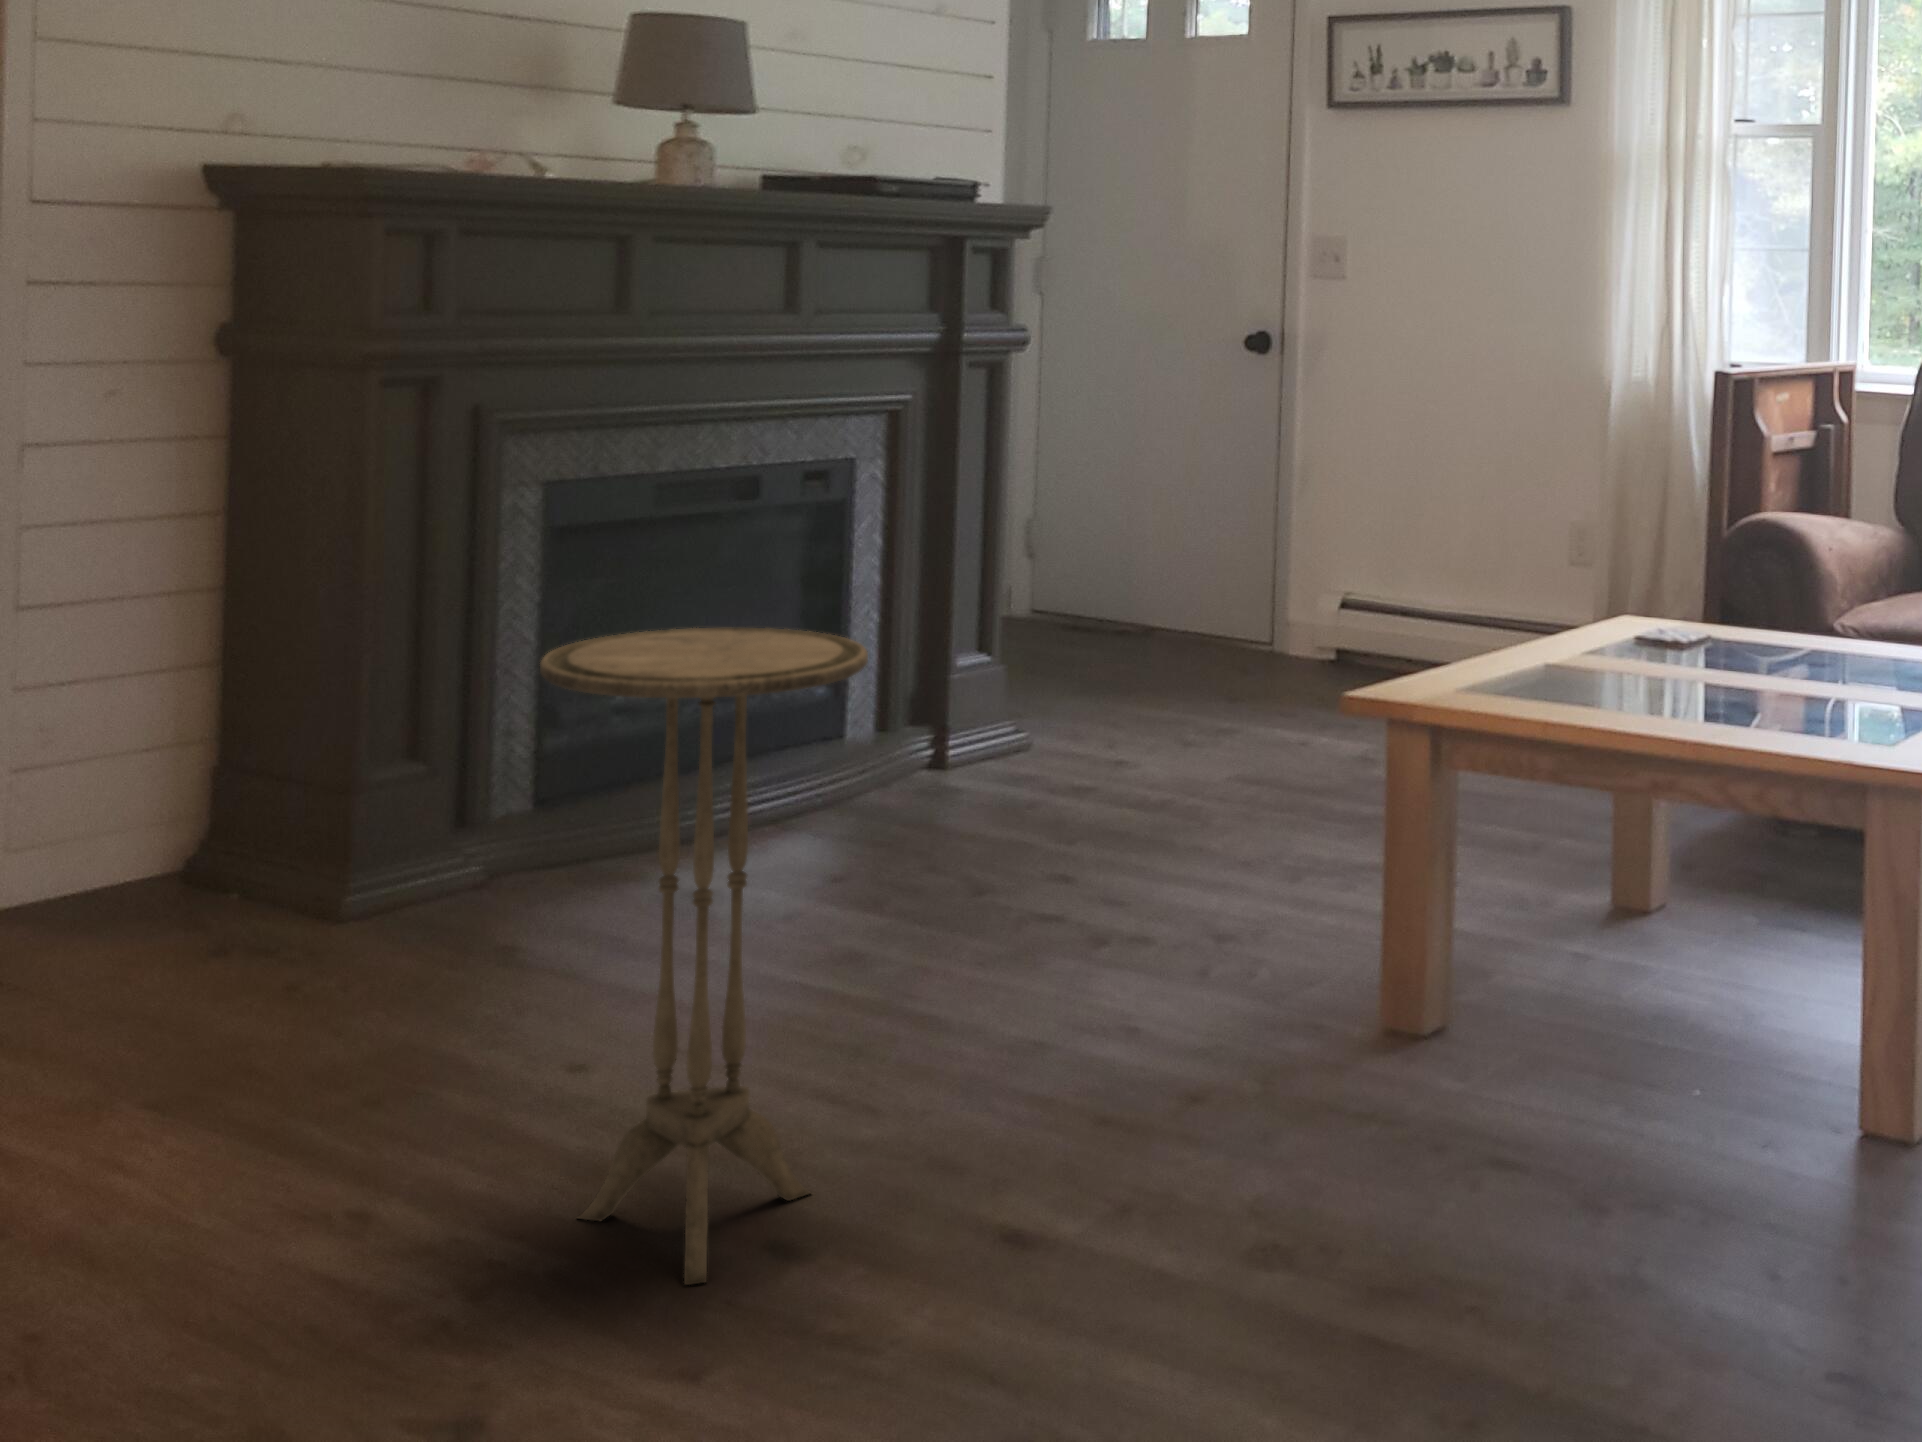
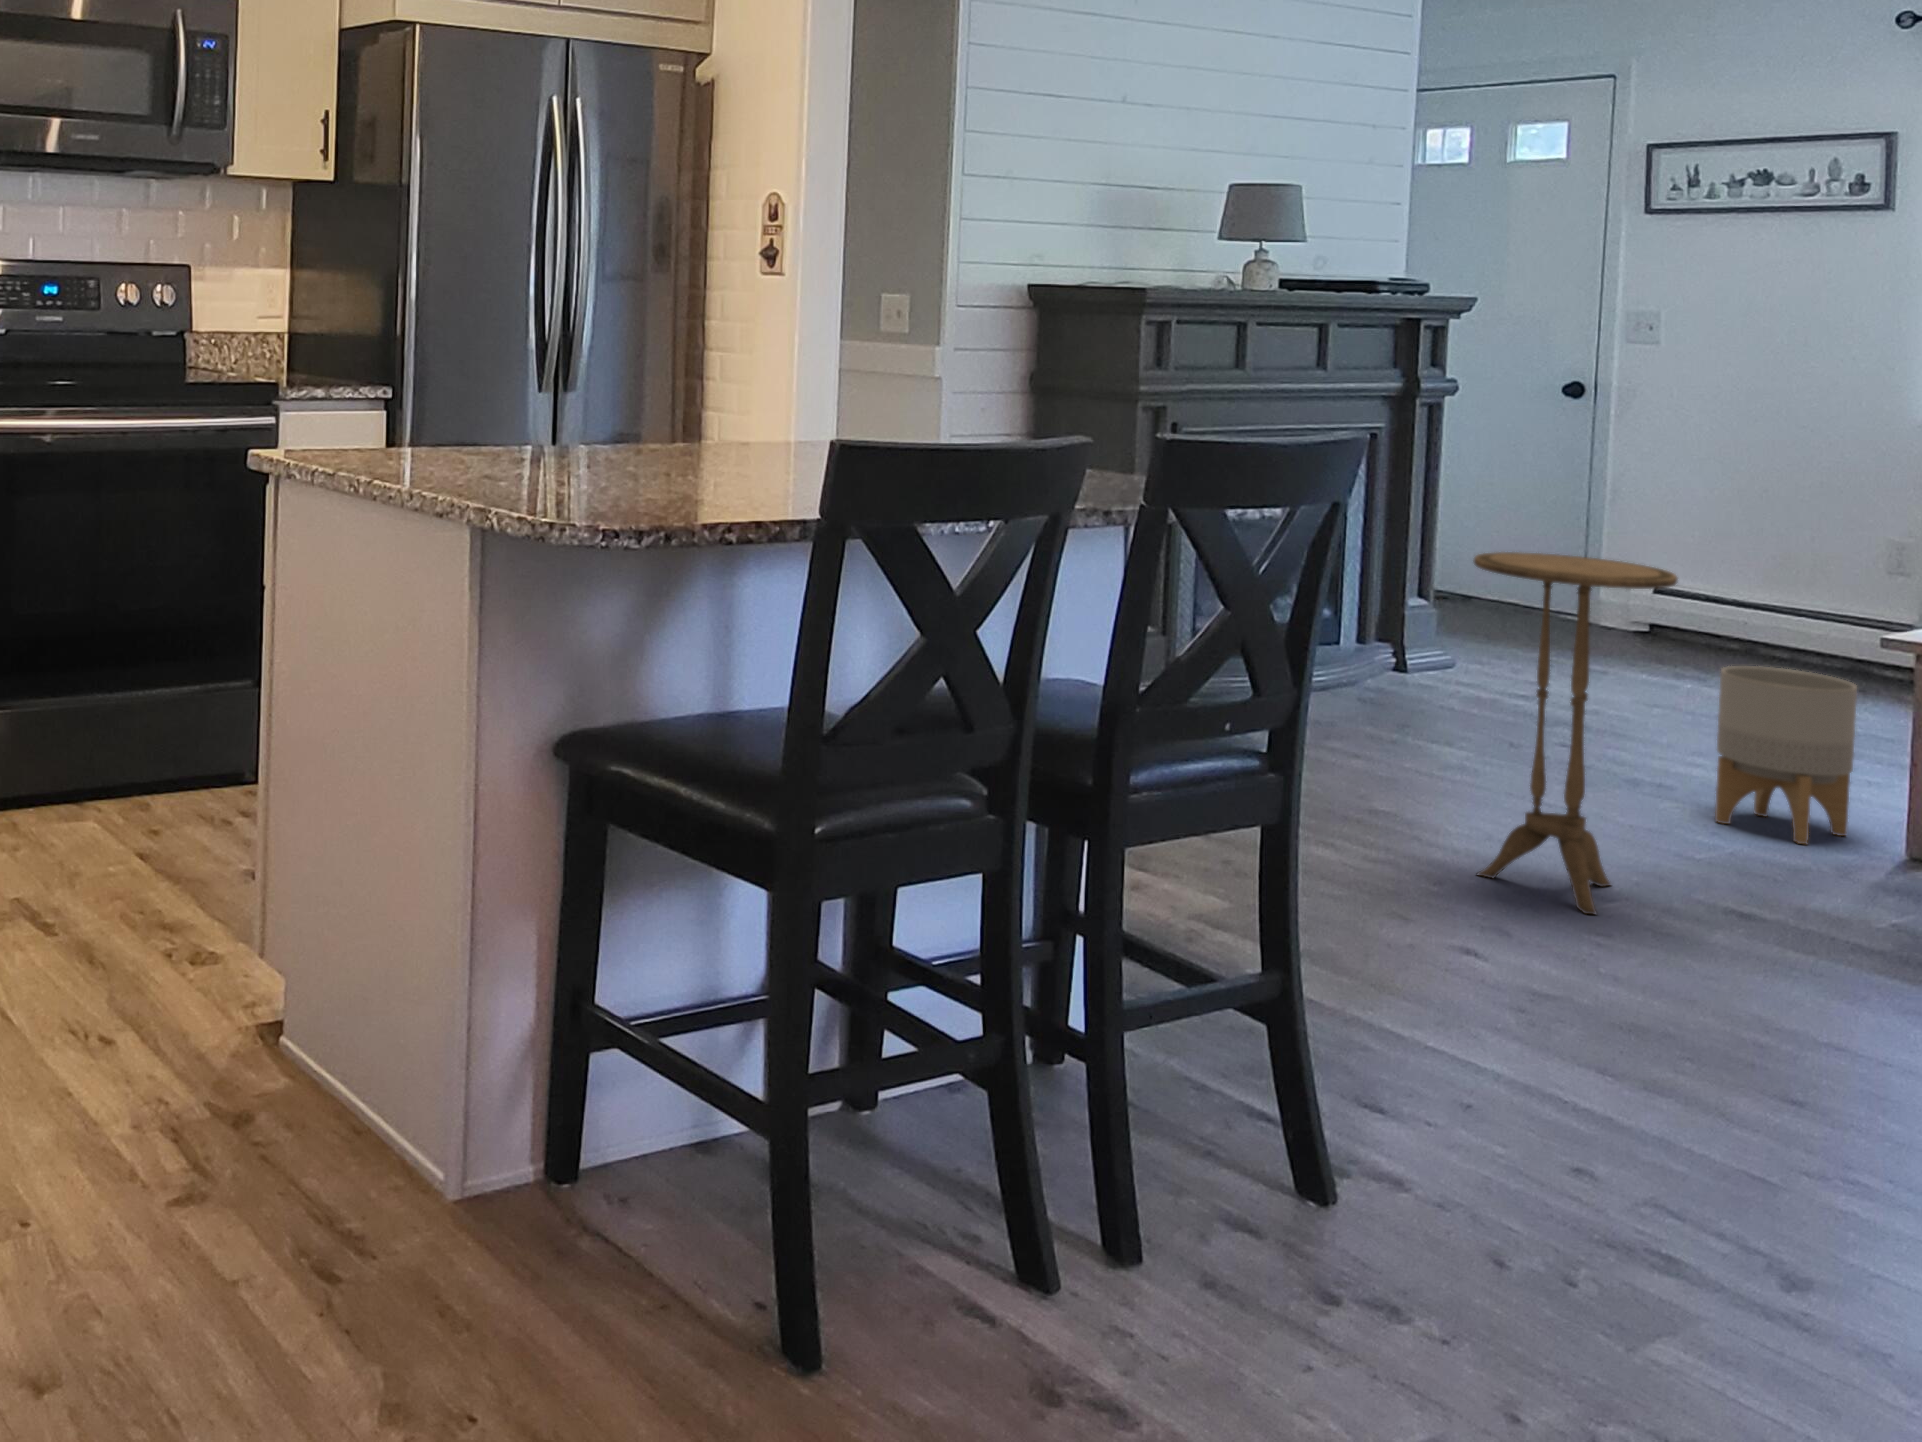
planter: none [1127,752,1302,1028] -> present [1715,666,1857,844]

